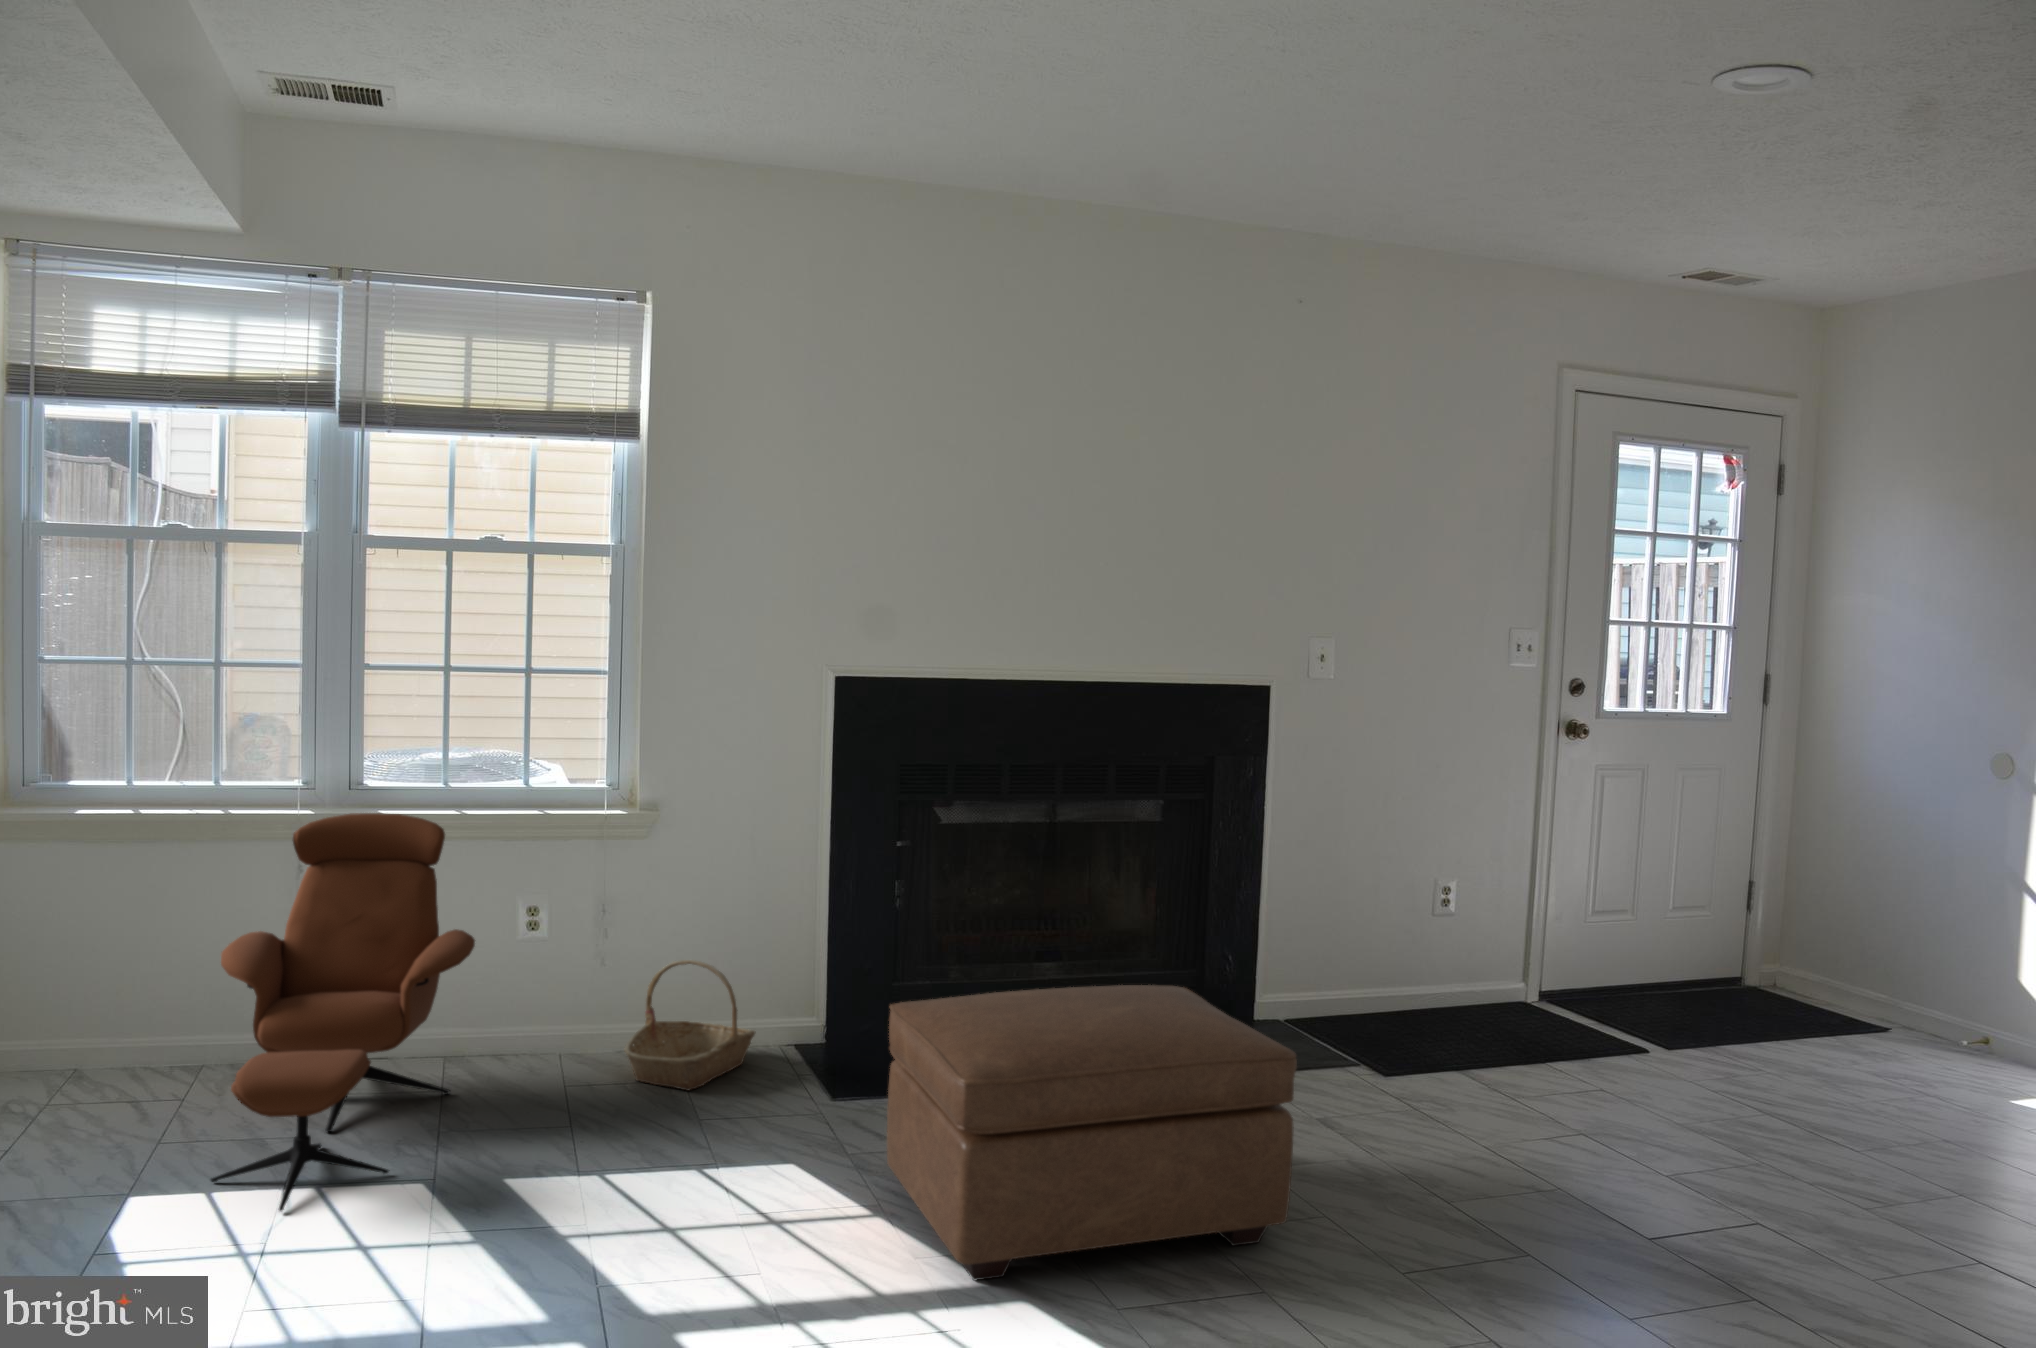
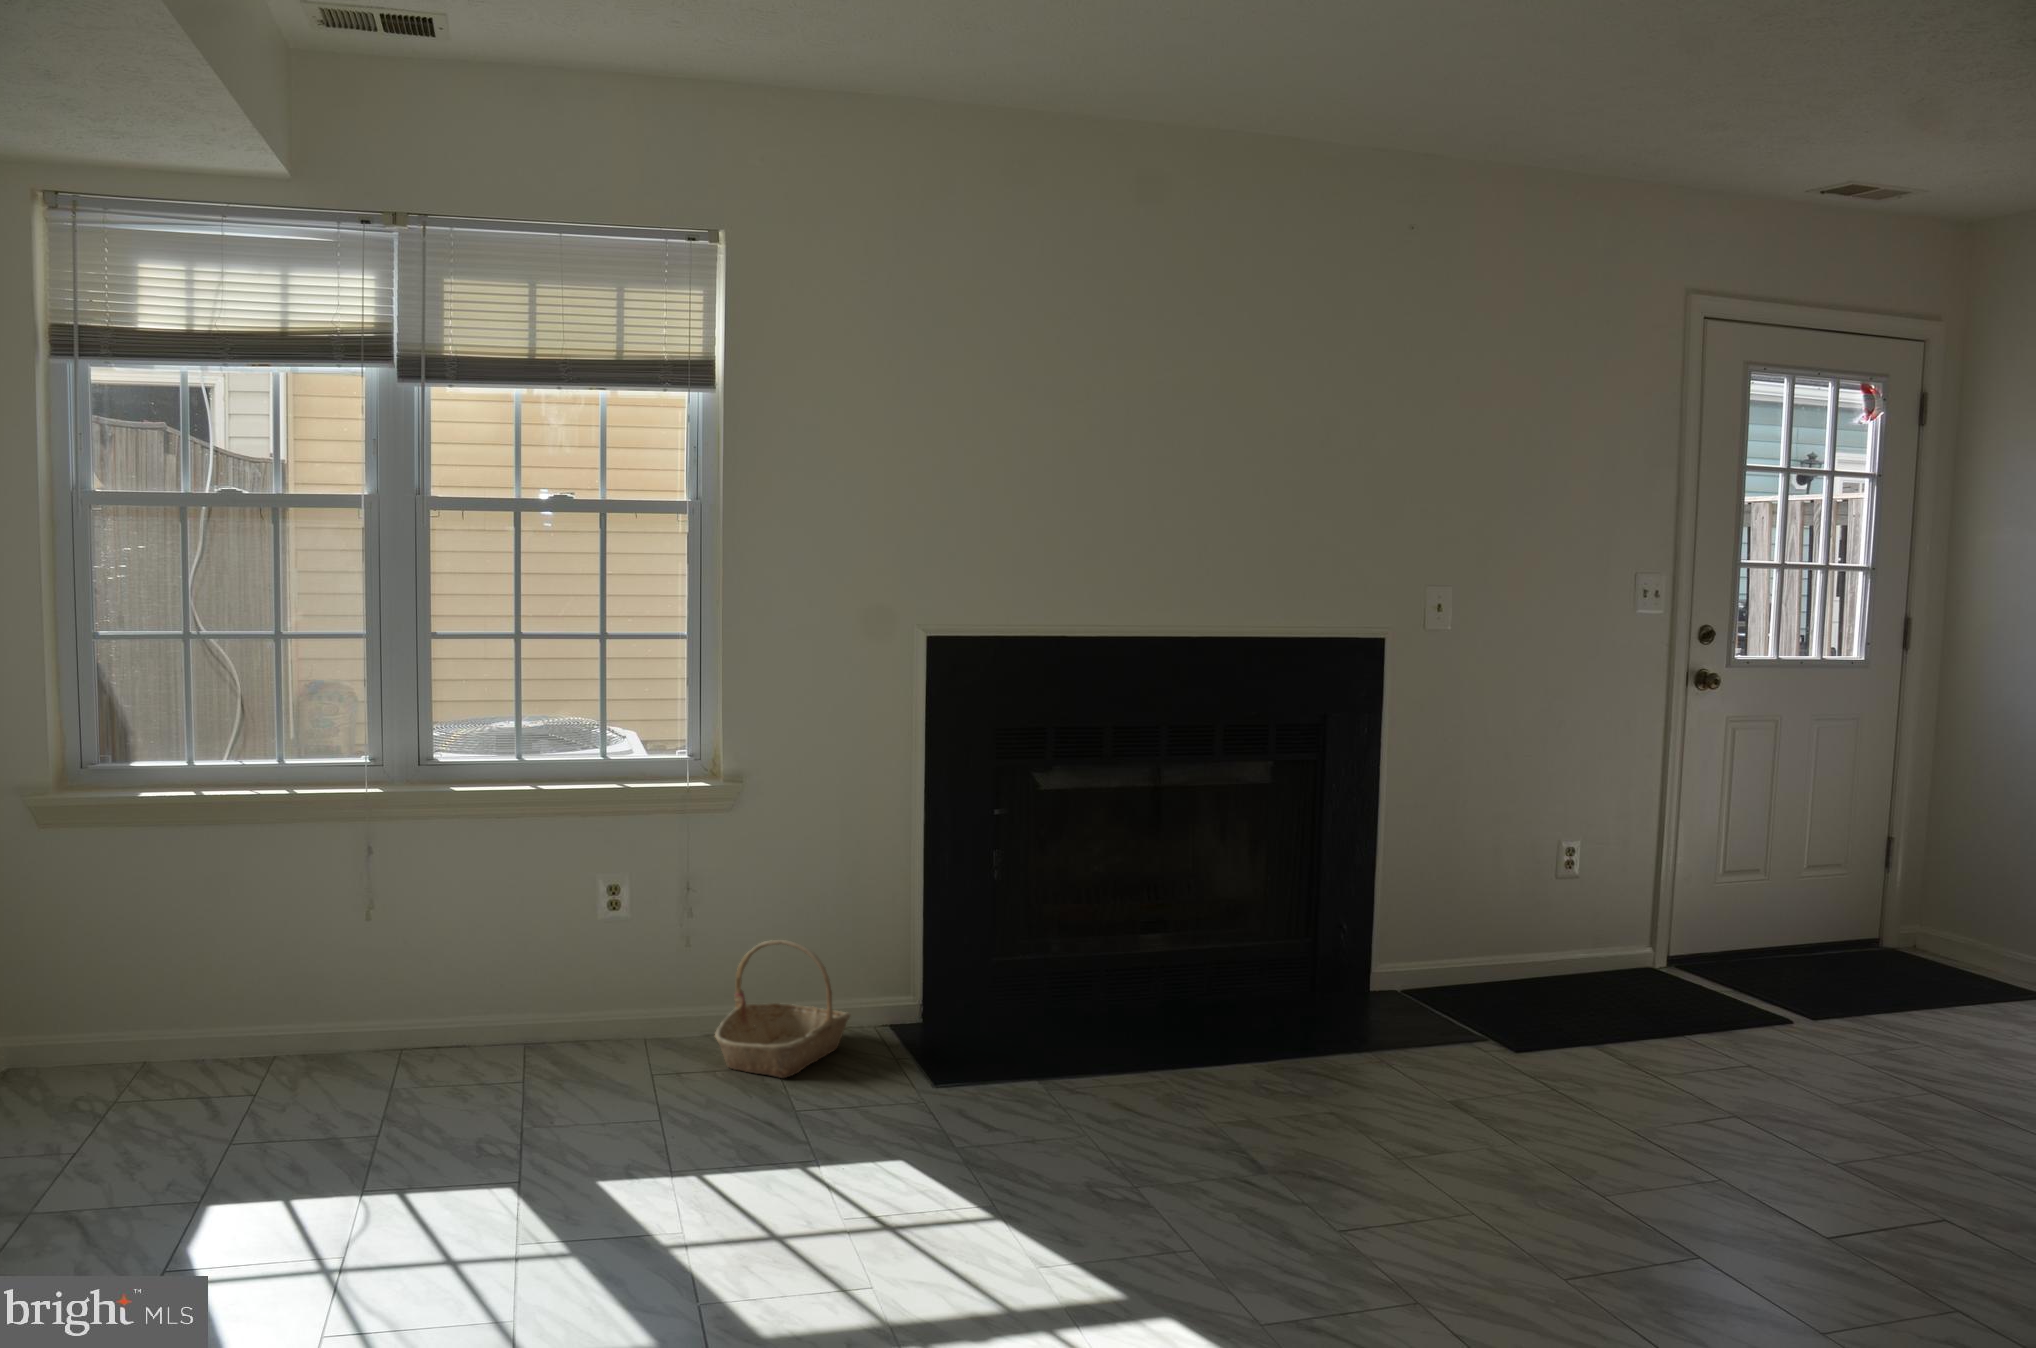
lounge chair: present [211,813,475,1211] -> none [287,791,557,1220]
ottoman: present [887,985,1297,1280] -> none [1003,964,1458,1295]

